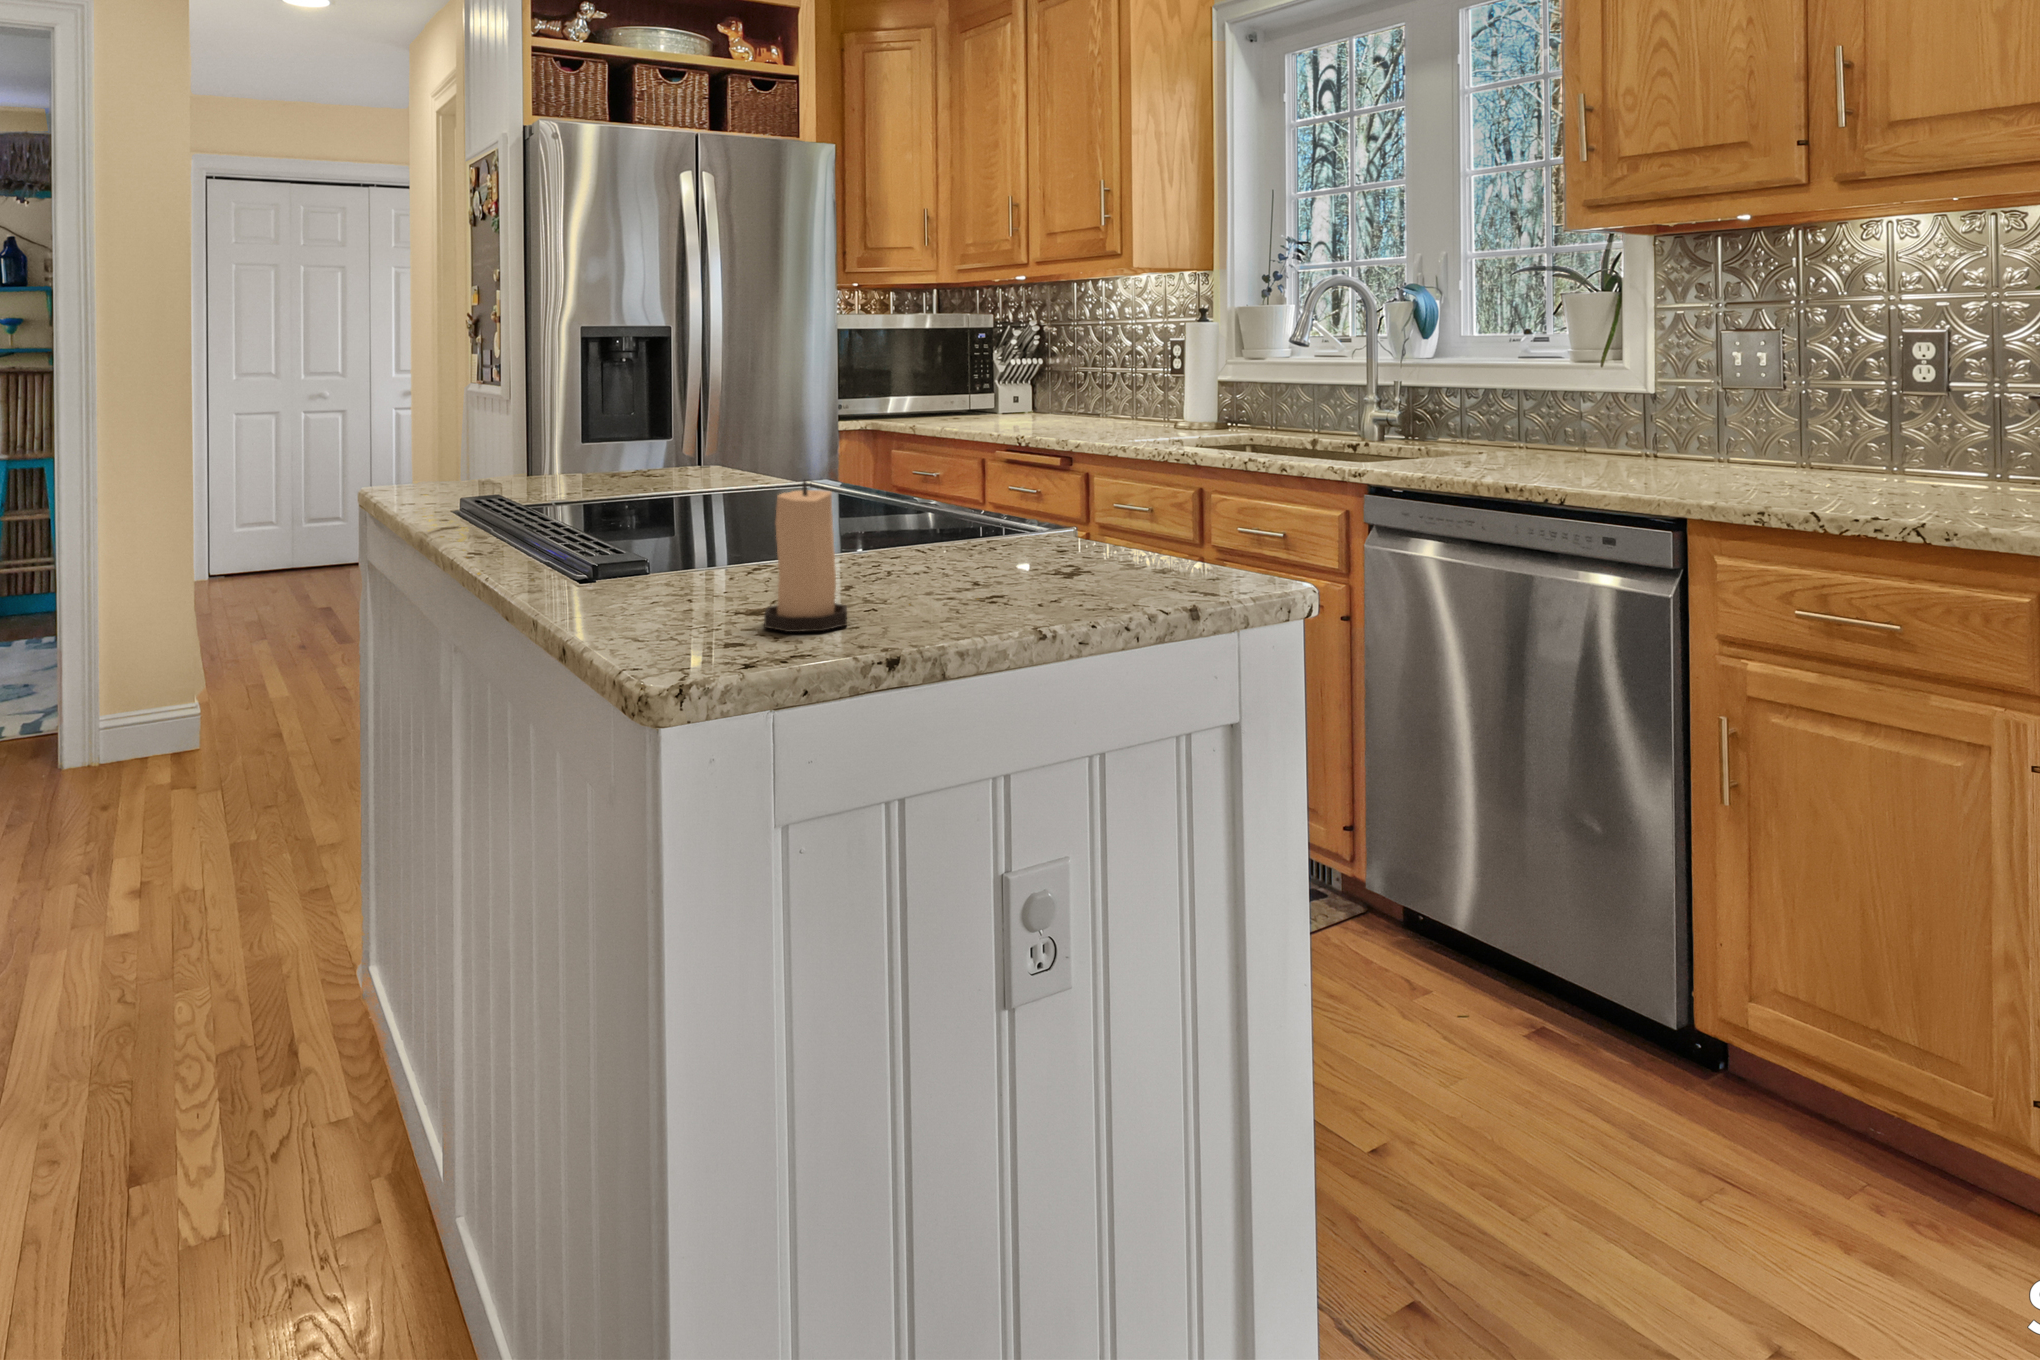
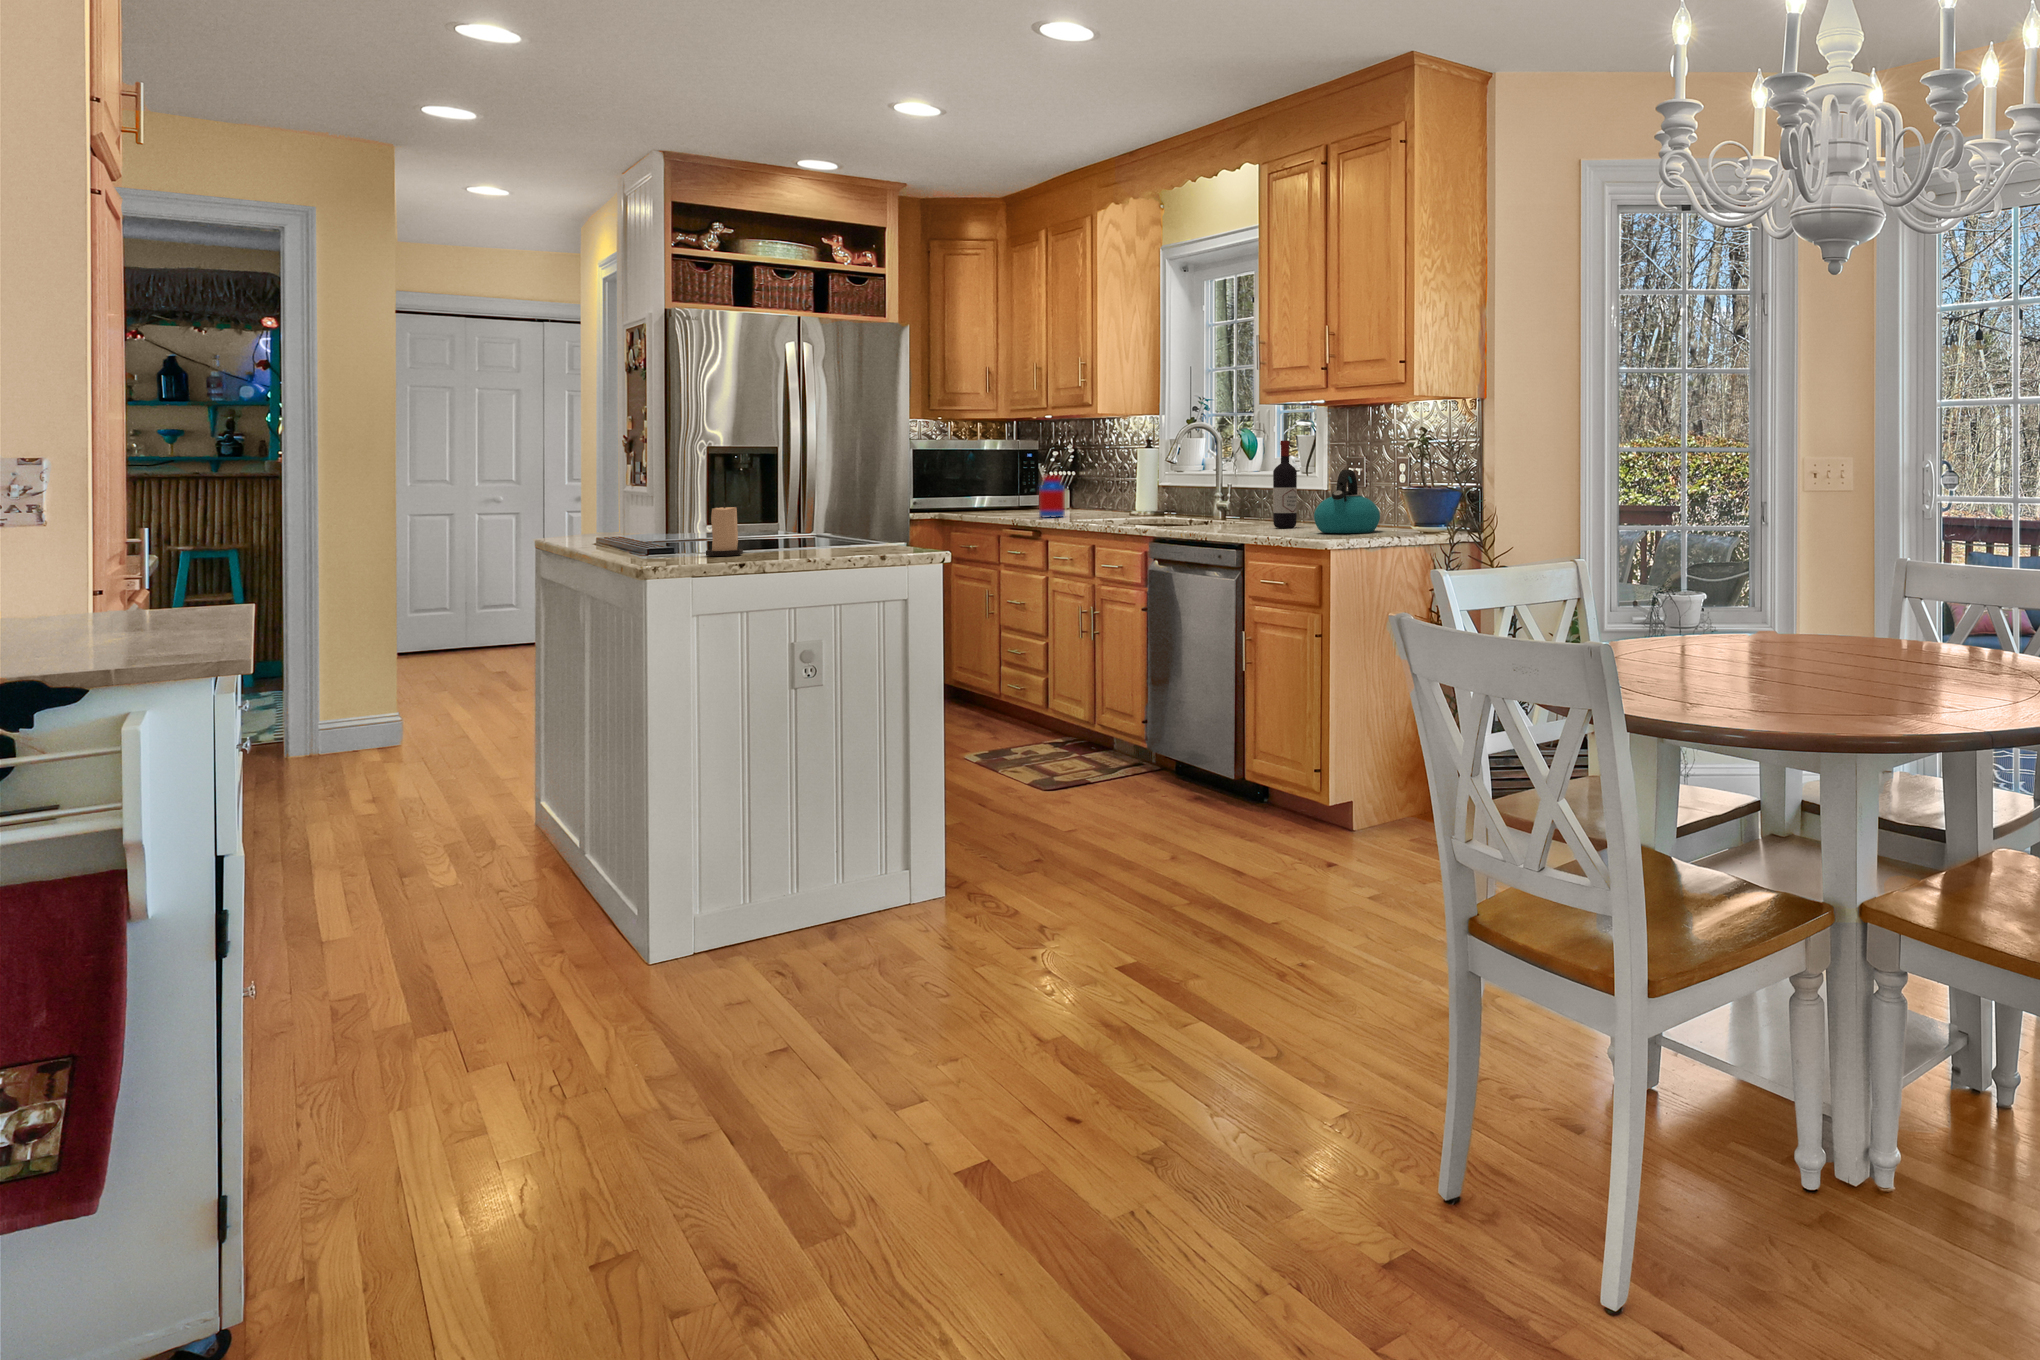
wine bottle: none [1628,300,1681,475] -> present [1273,441,1297,528]
kettle: none [1821,359,1997,503] -> present [1314,470,1380,533]
jar: none [1042,366,1080,432] -> present [1039,476,1065,518]

